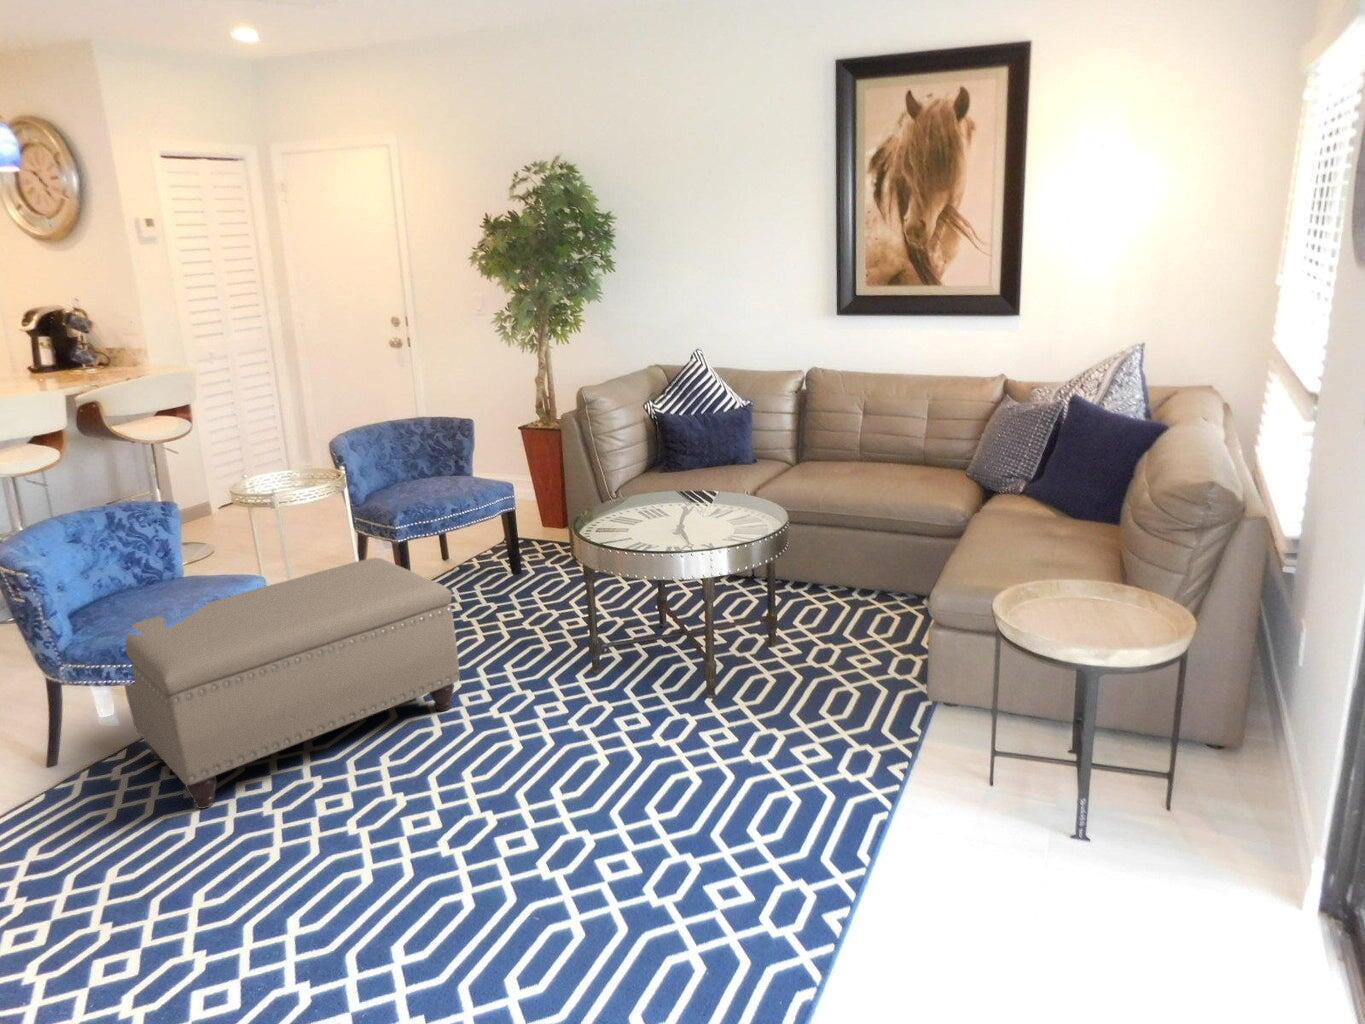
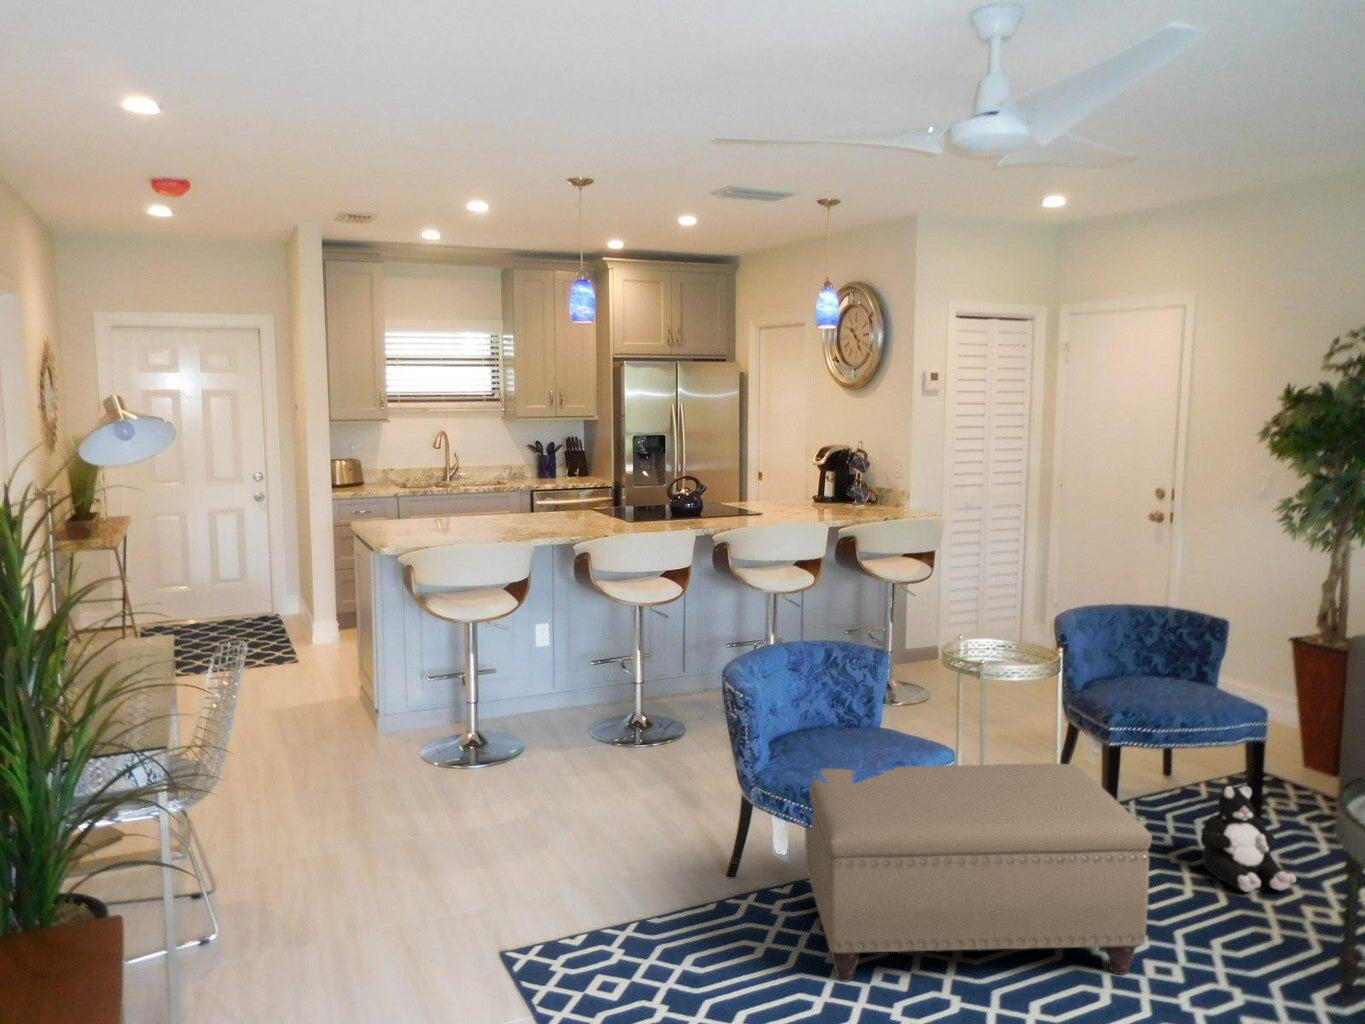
plush toy: none [483,543,553,624] -> present [1201,785,1296,892]

